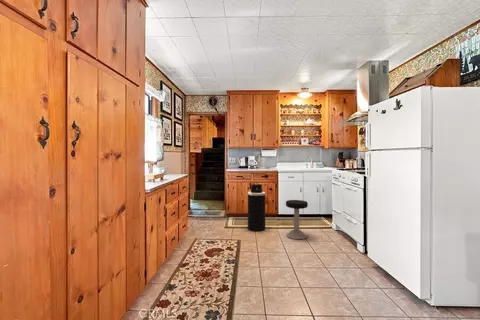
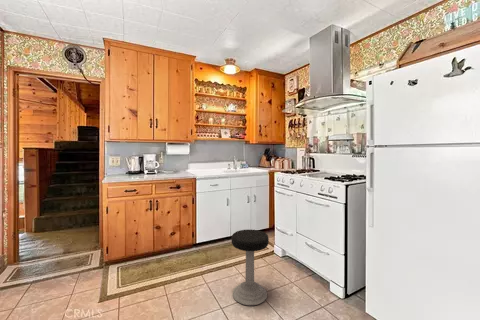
trash can: present [248,184,265,231] -> none [155,207,190,302]

